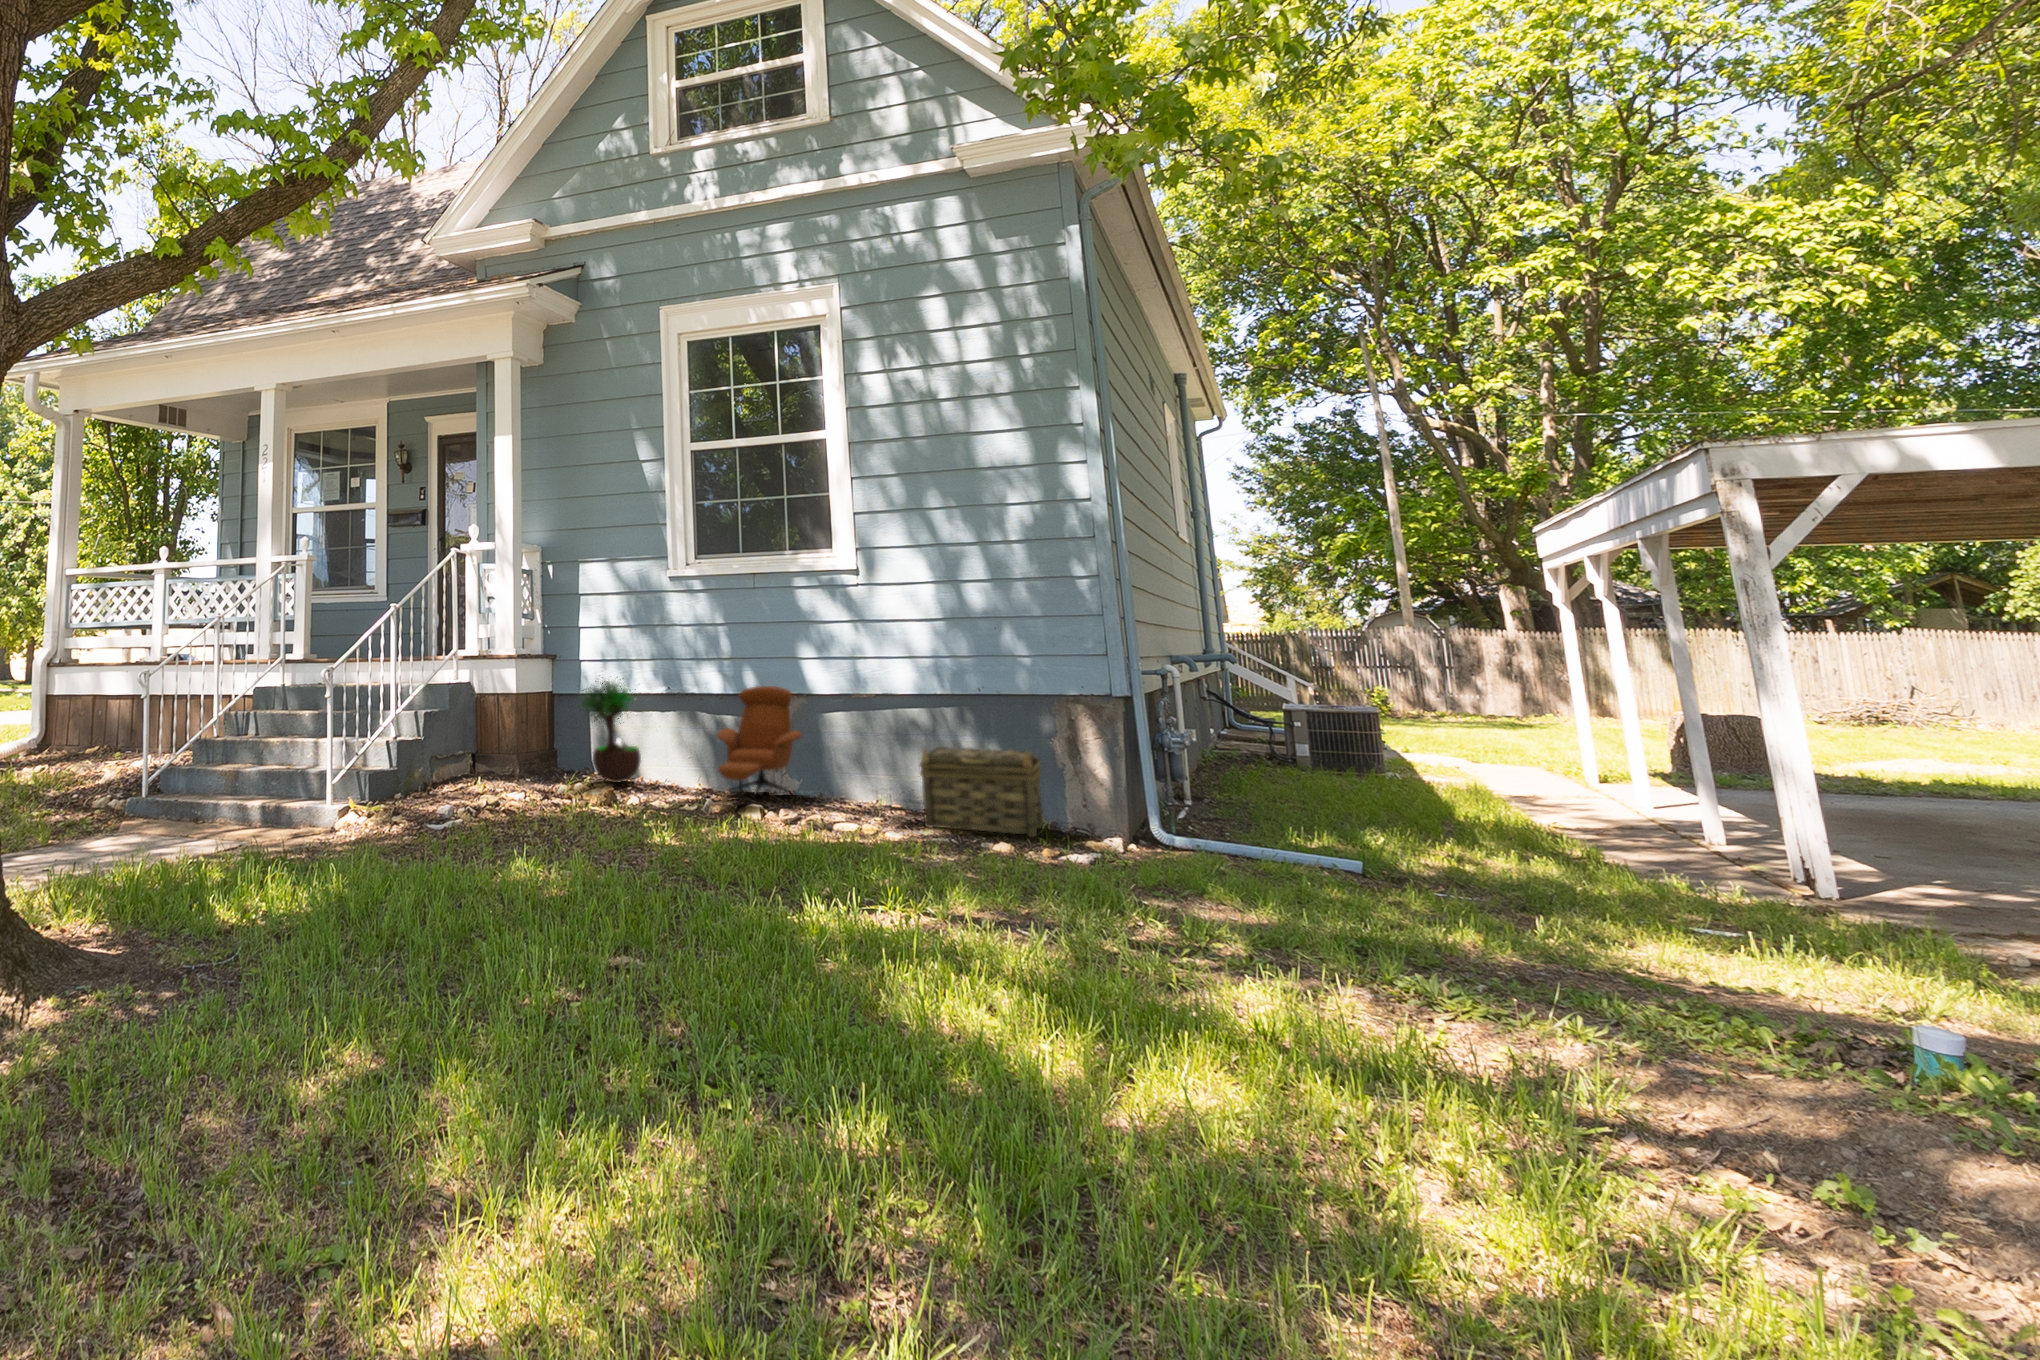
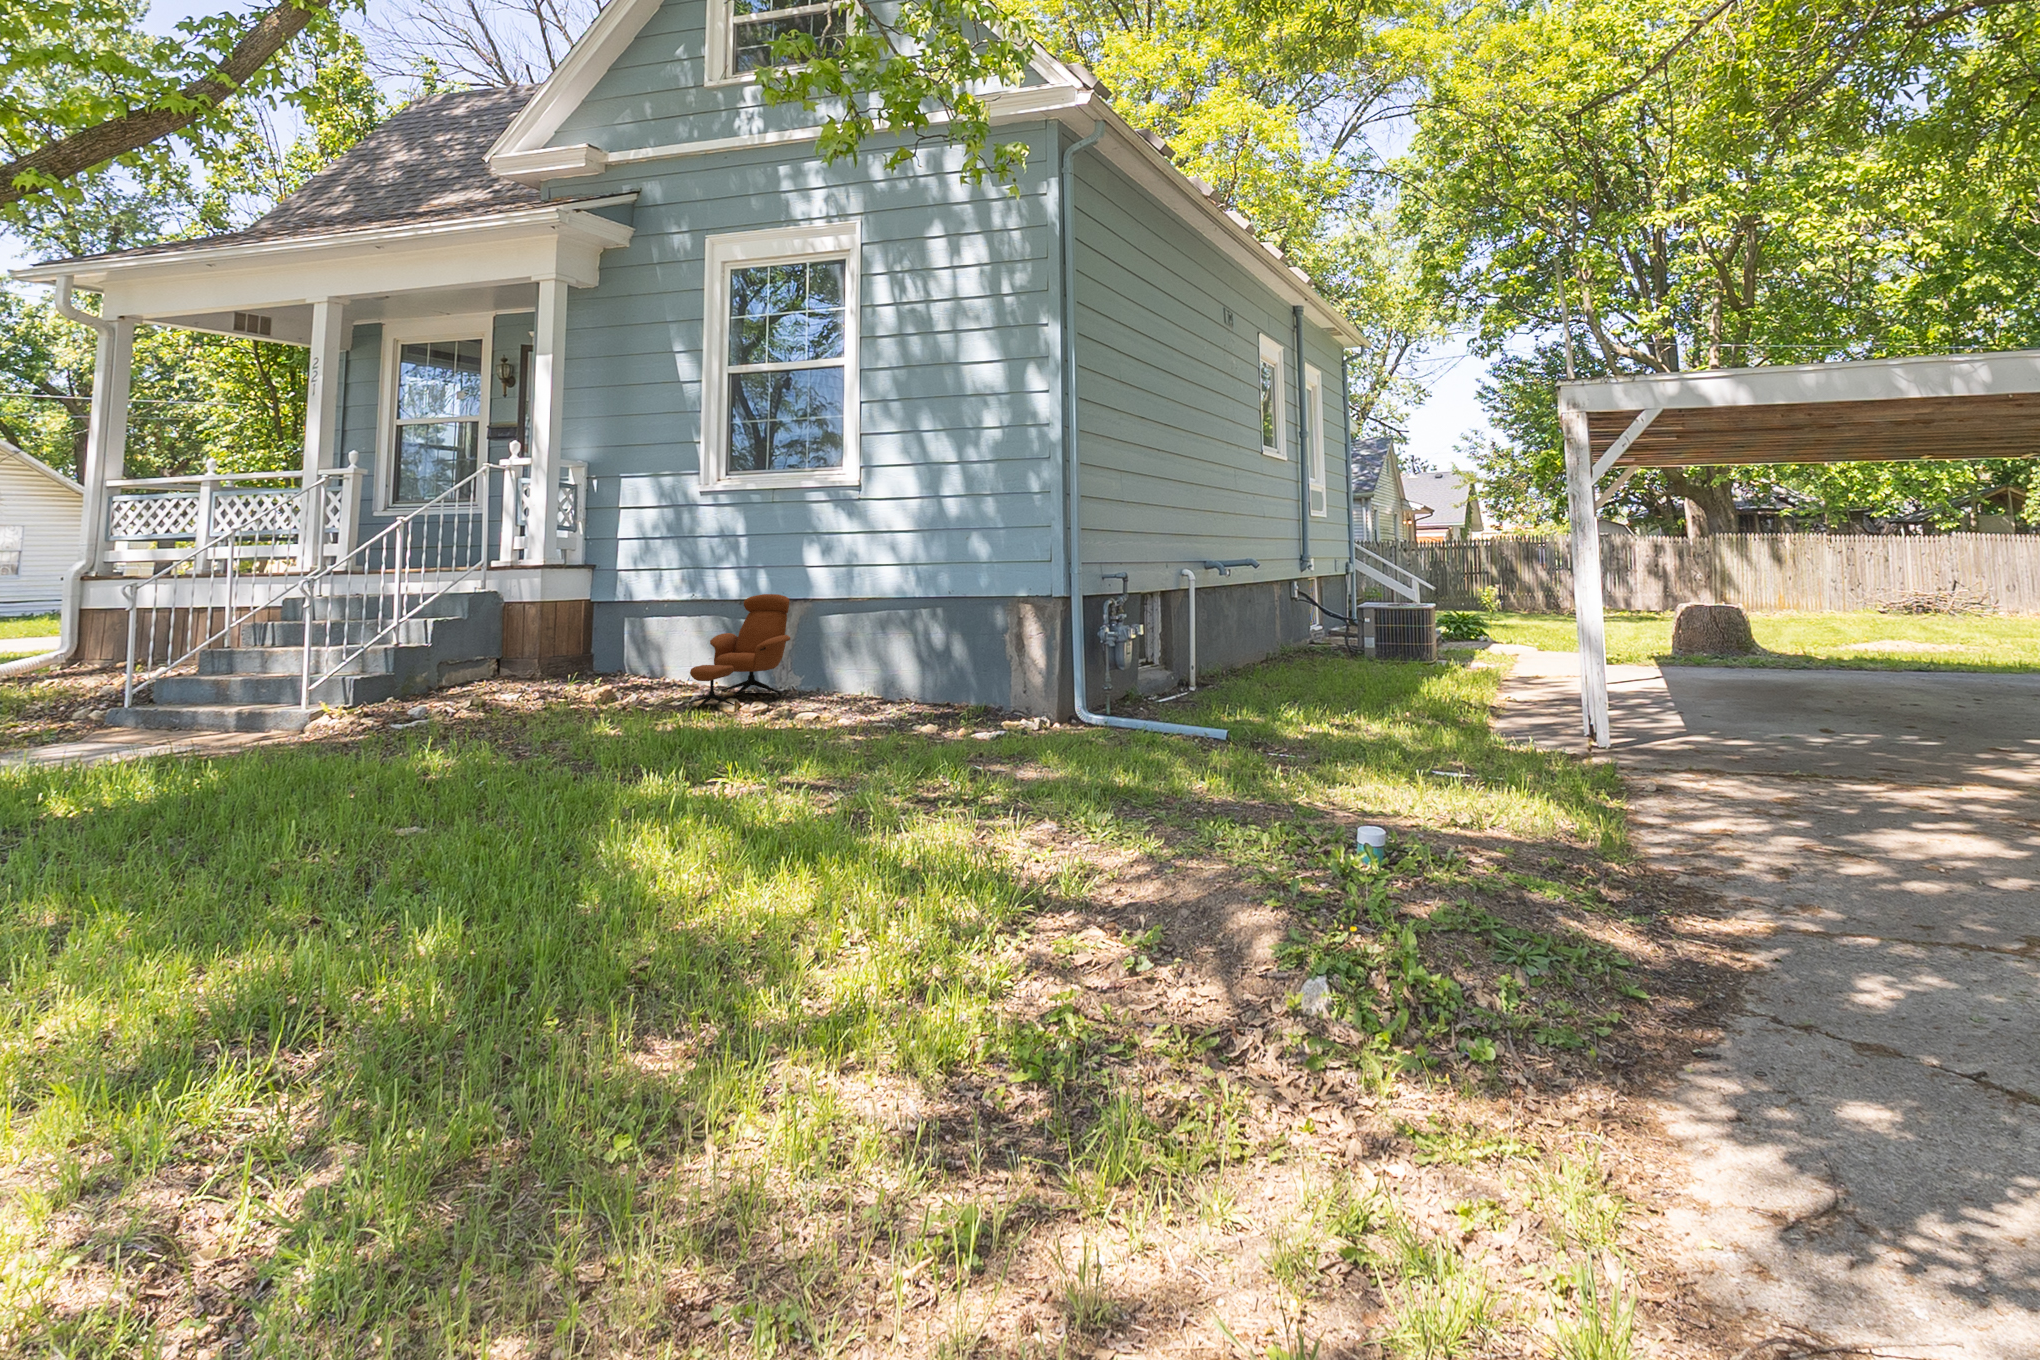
potted tree: present [579,675,641,783] -> none [585,579,656,685]
basket: present [919,747,1043,837] -> none [873,648,987,727]

